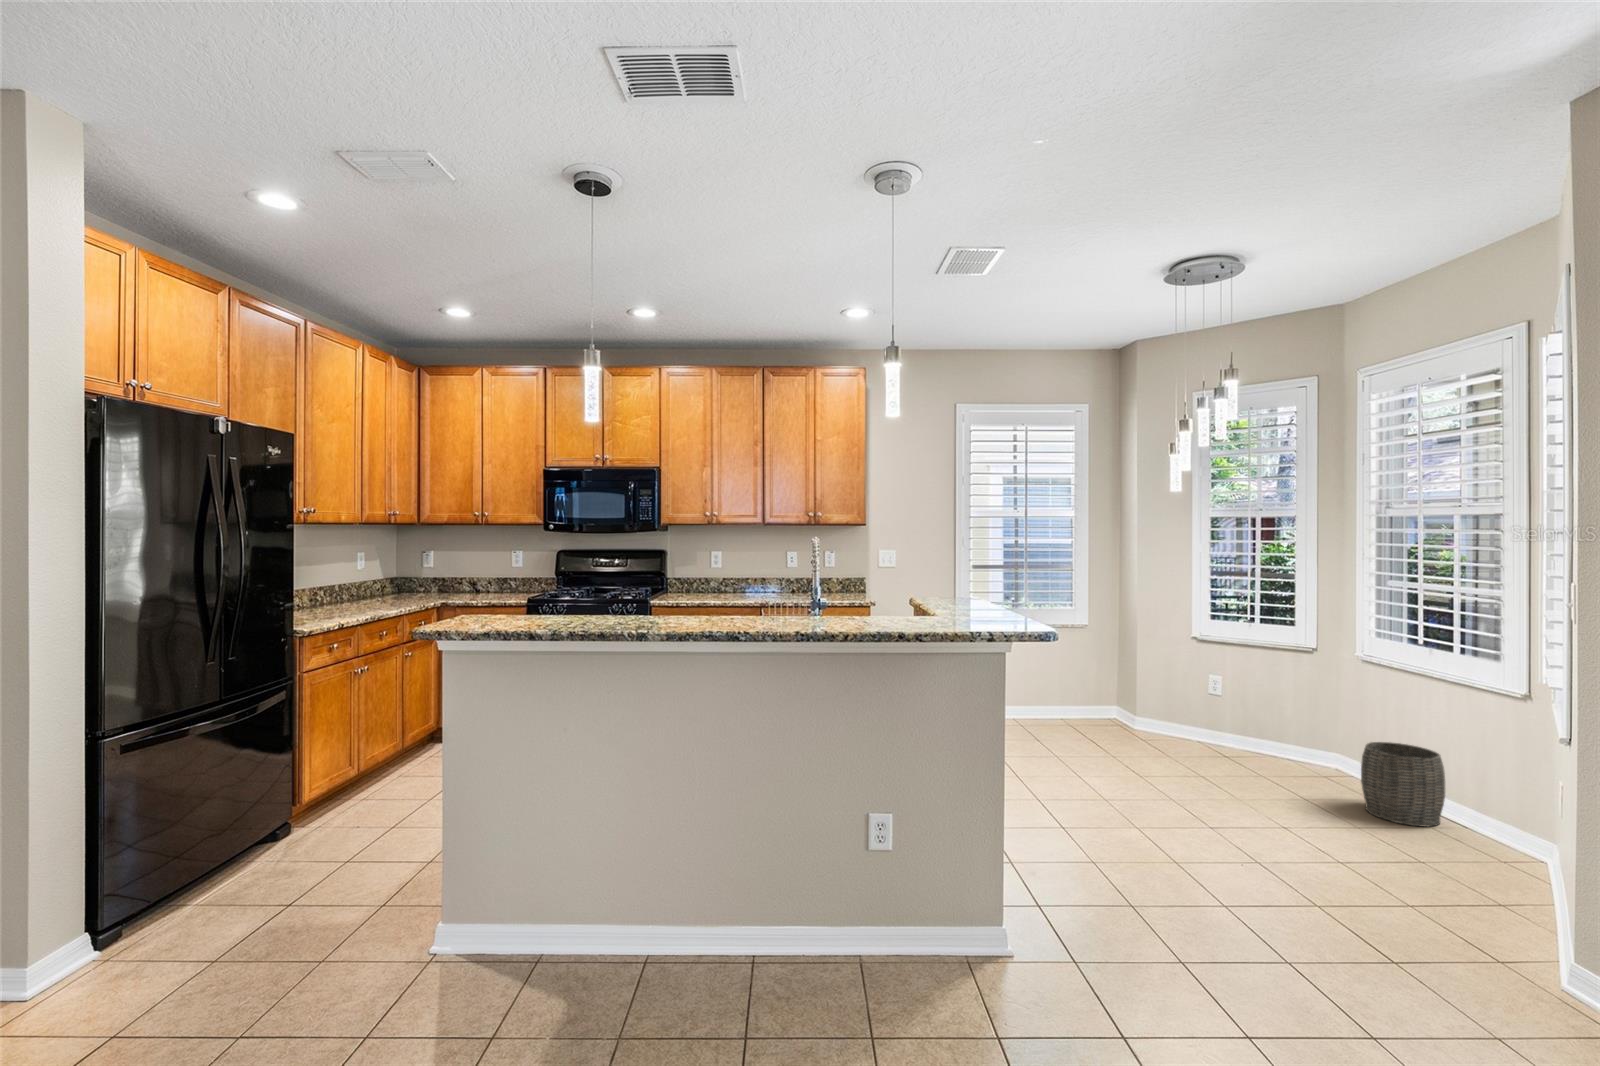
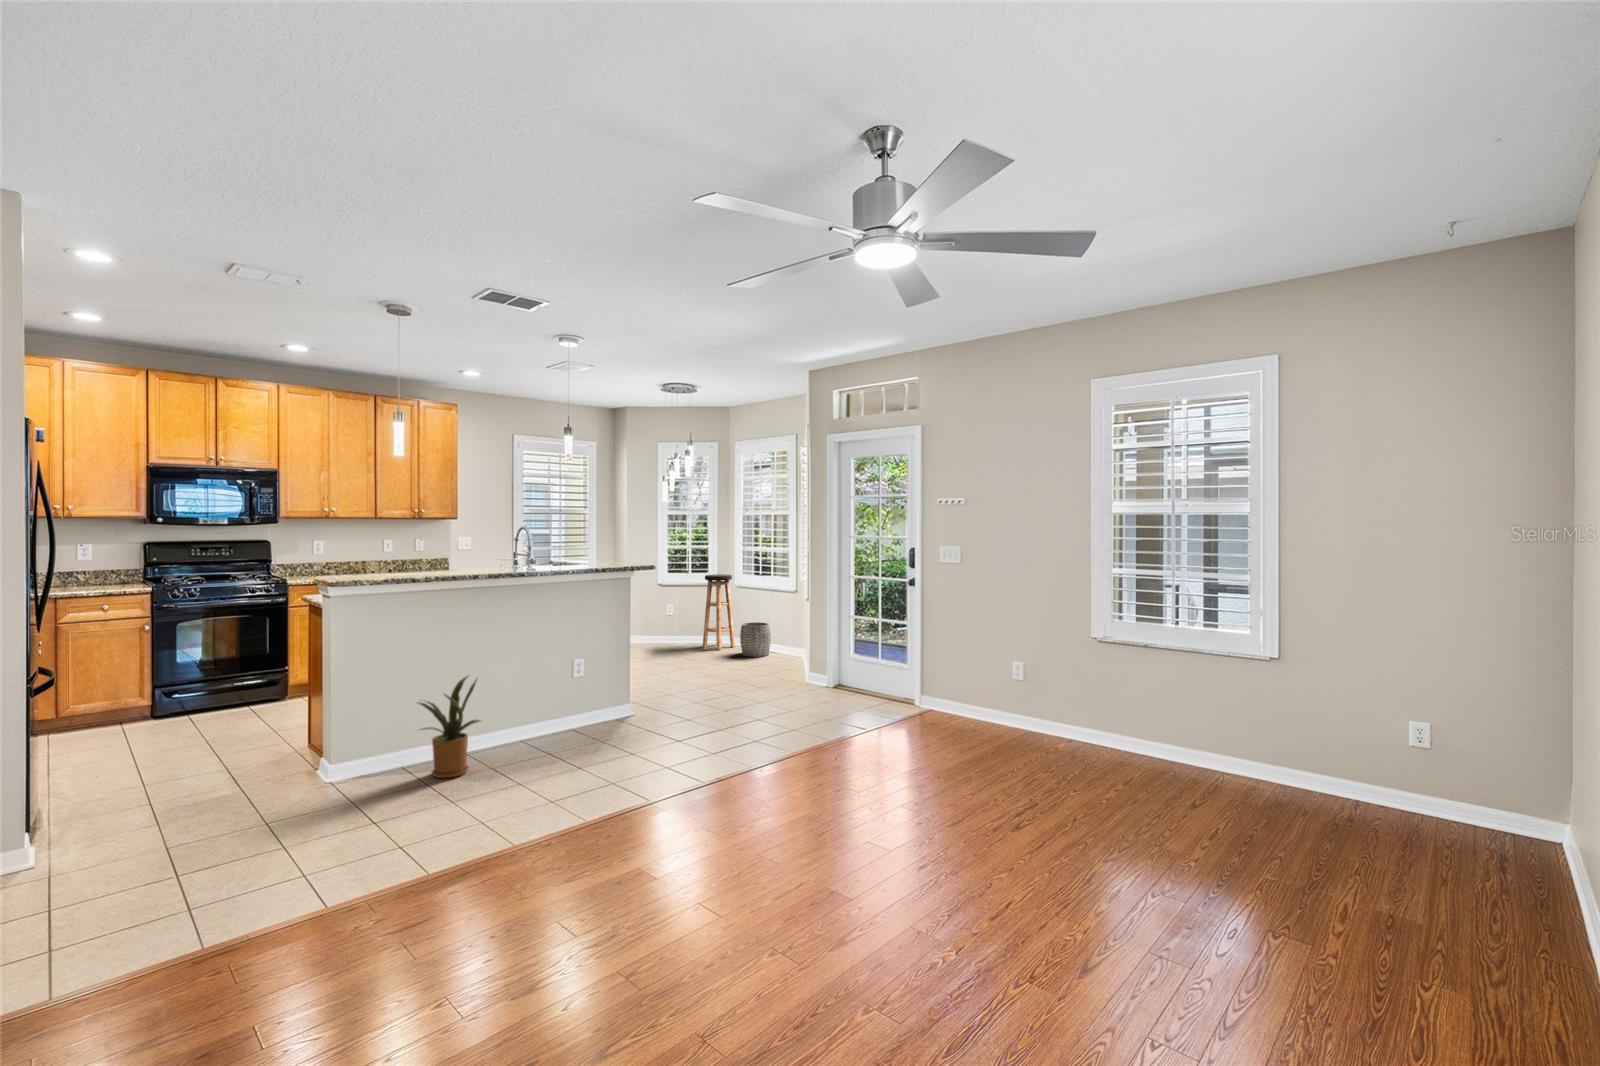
bar stool: none [1281,630,1358,782] -> present [703,574,735,650]
house plant: none [451,815,630,1020] -> present [419,676,480,778]

